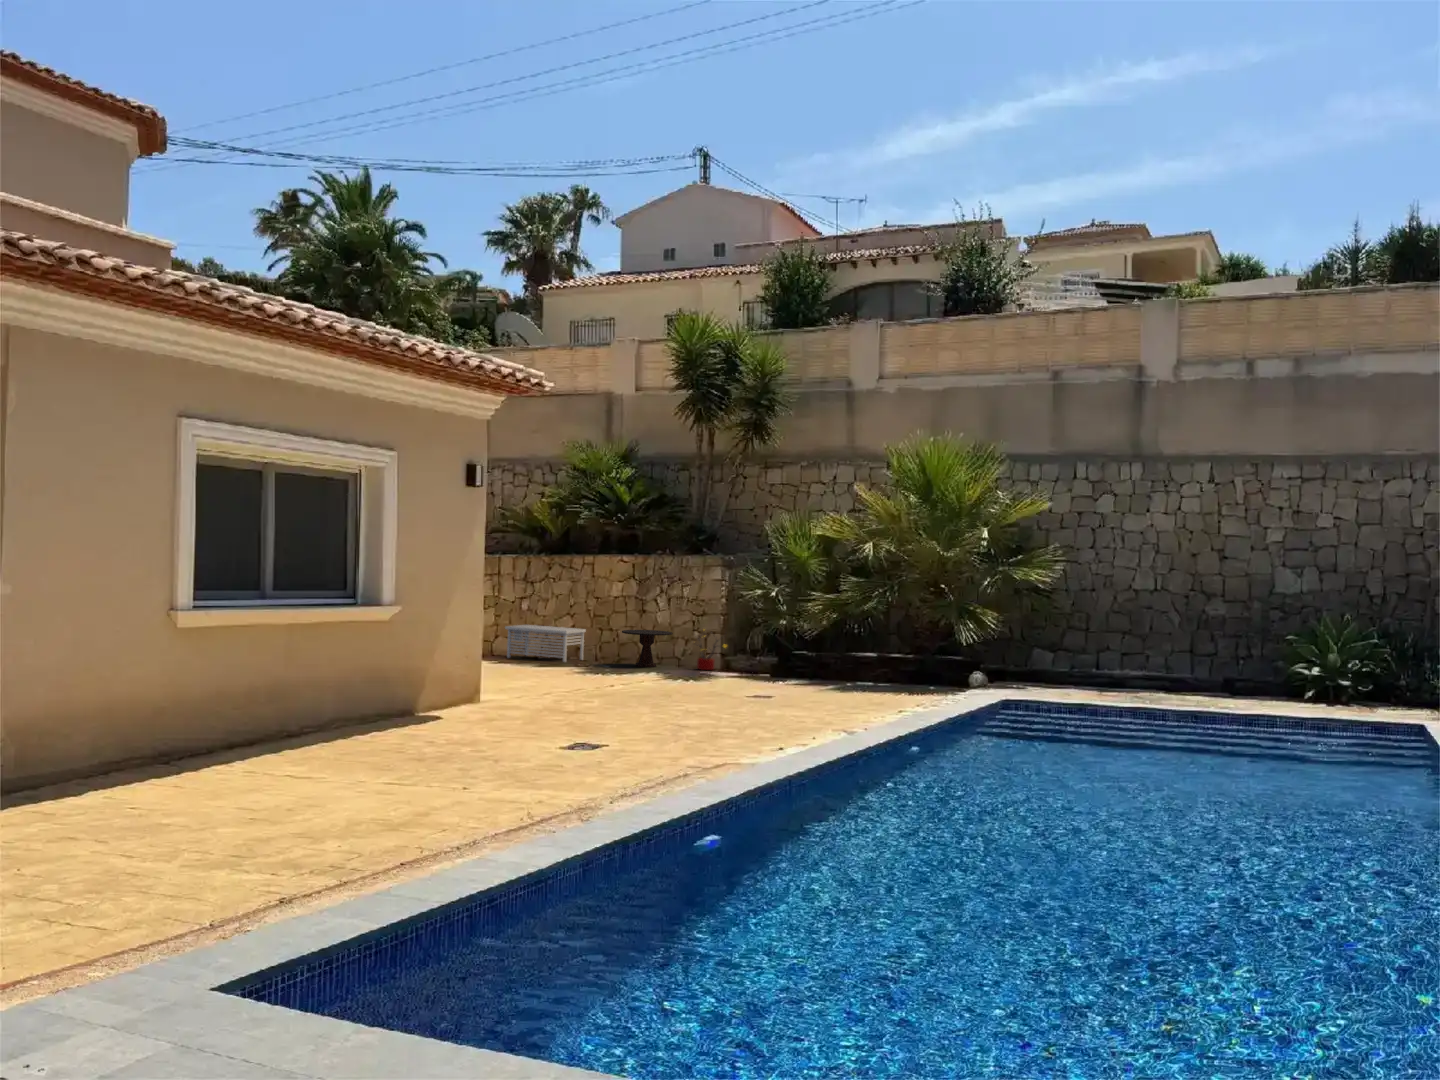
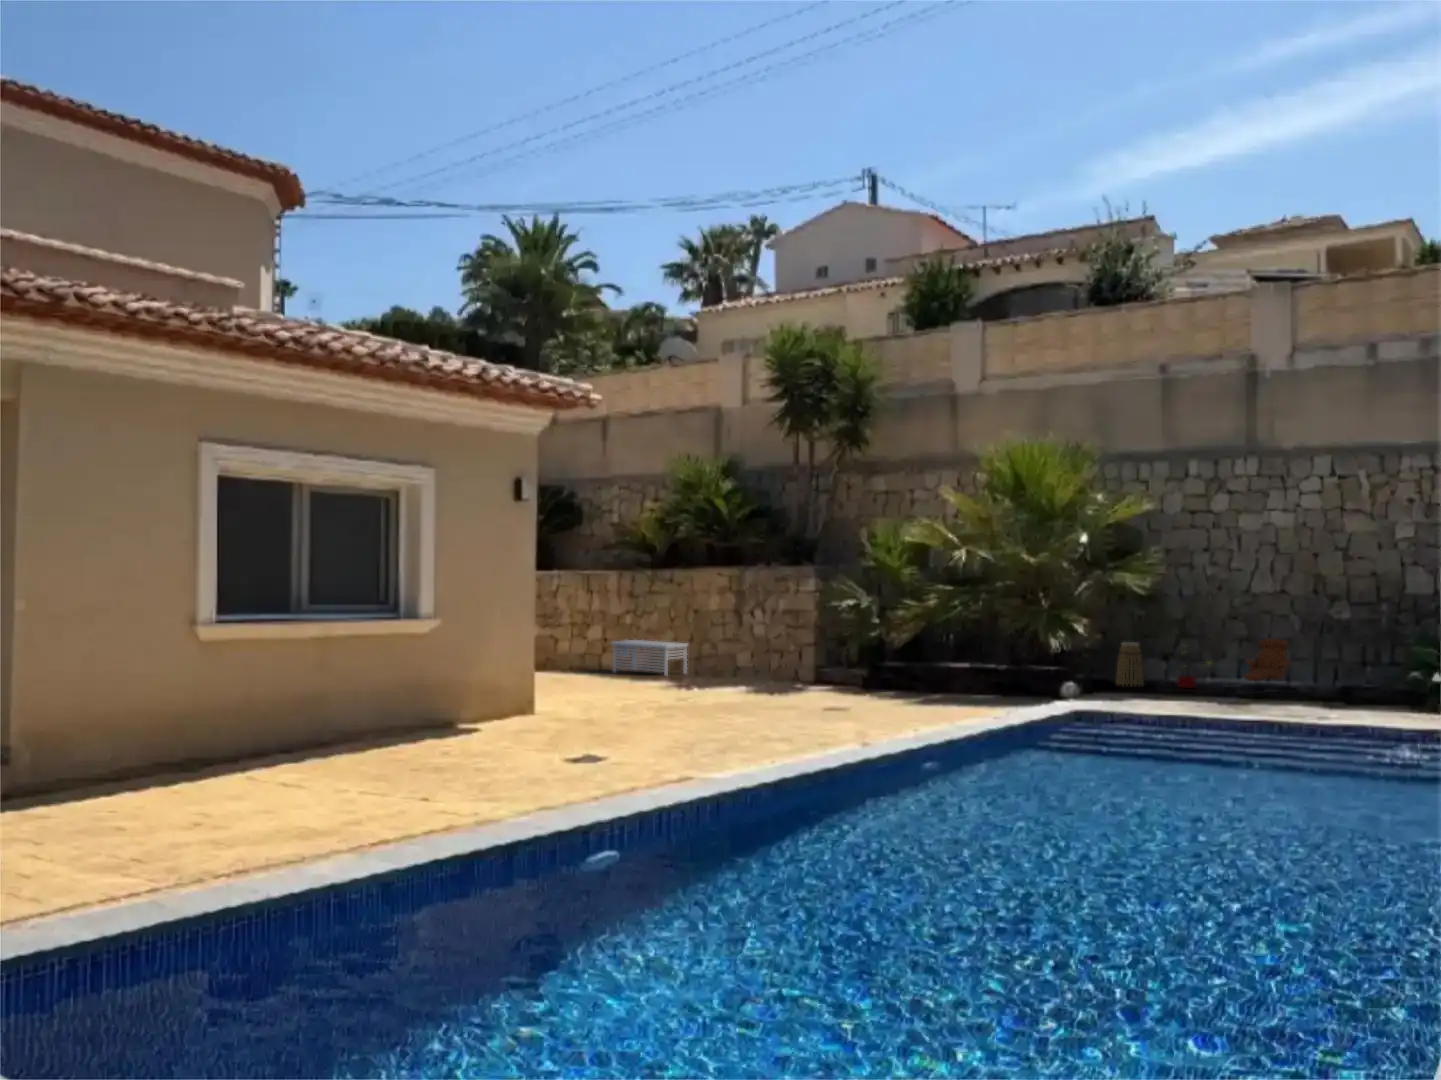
side table: present [622,630,673,667] -> none [718,643,768,681]
lounge chair: none [1126,632,1170,685] -> present [1245,639,1291,692]
basket: none [1007,633,1033,677] -> present [1116,642,1144,686]
decorative plant: present [697,638,726,670] -> present [1177,657,1201,688]

